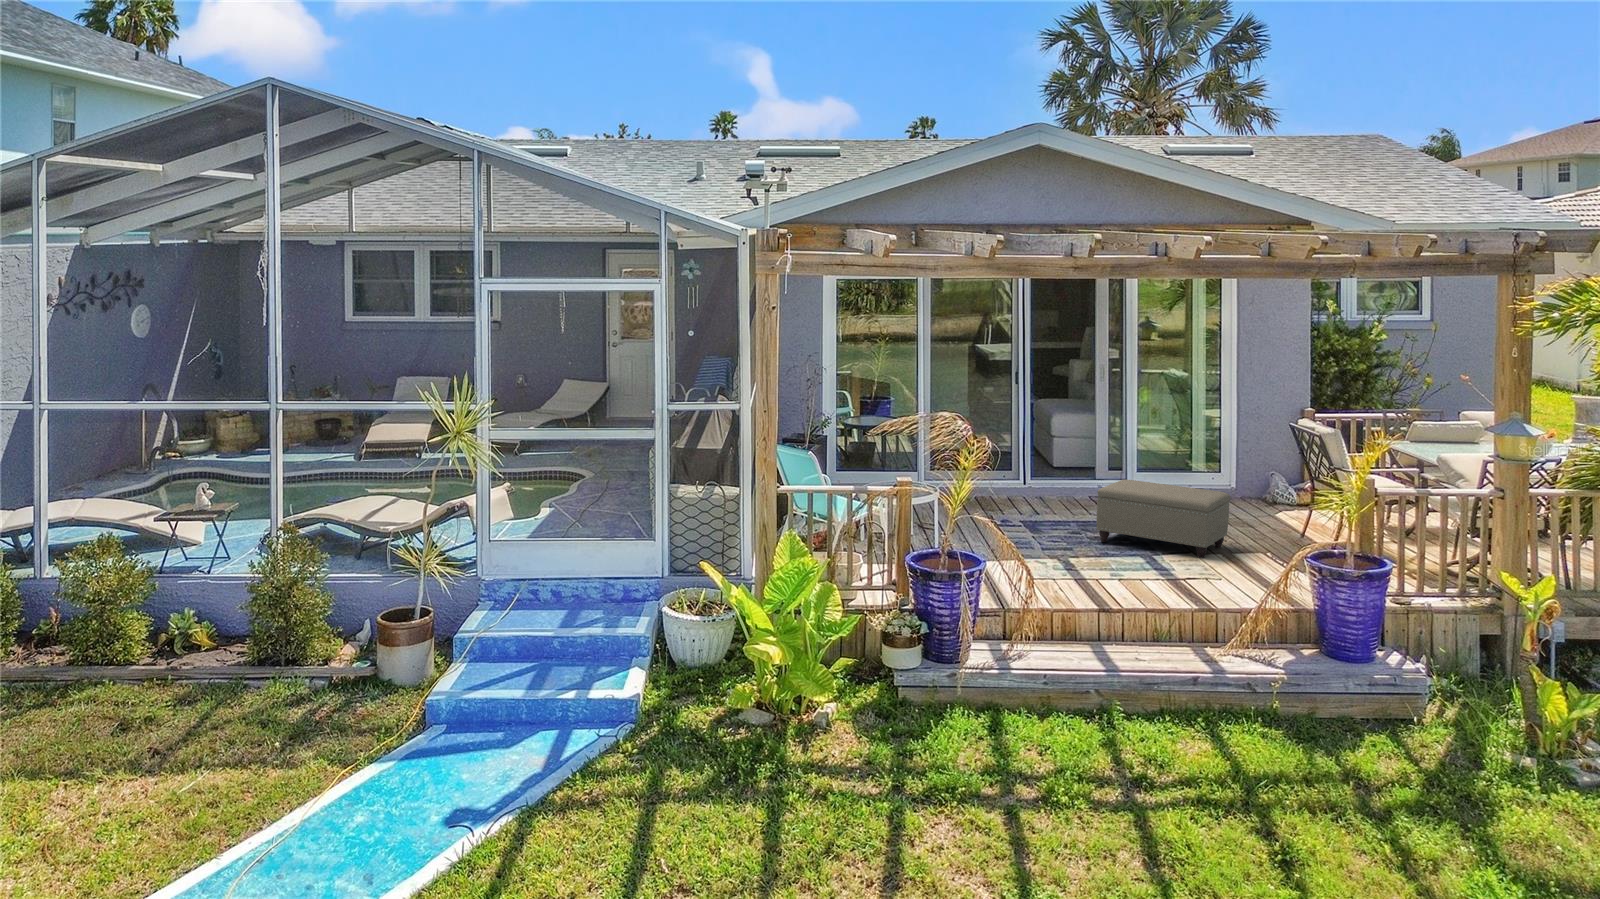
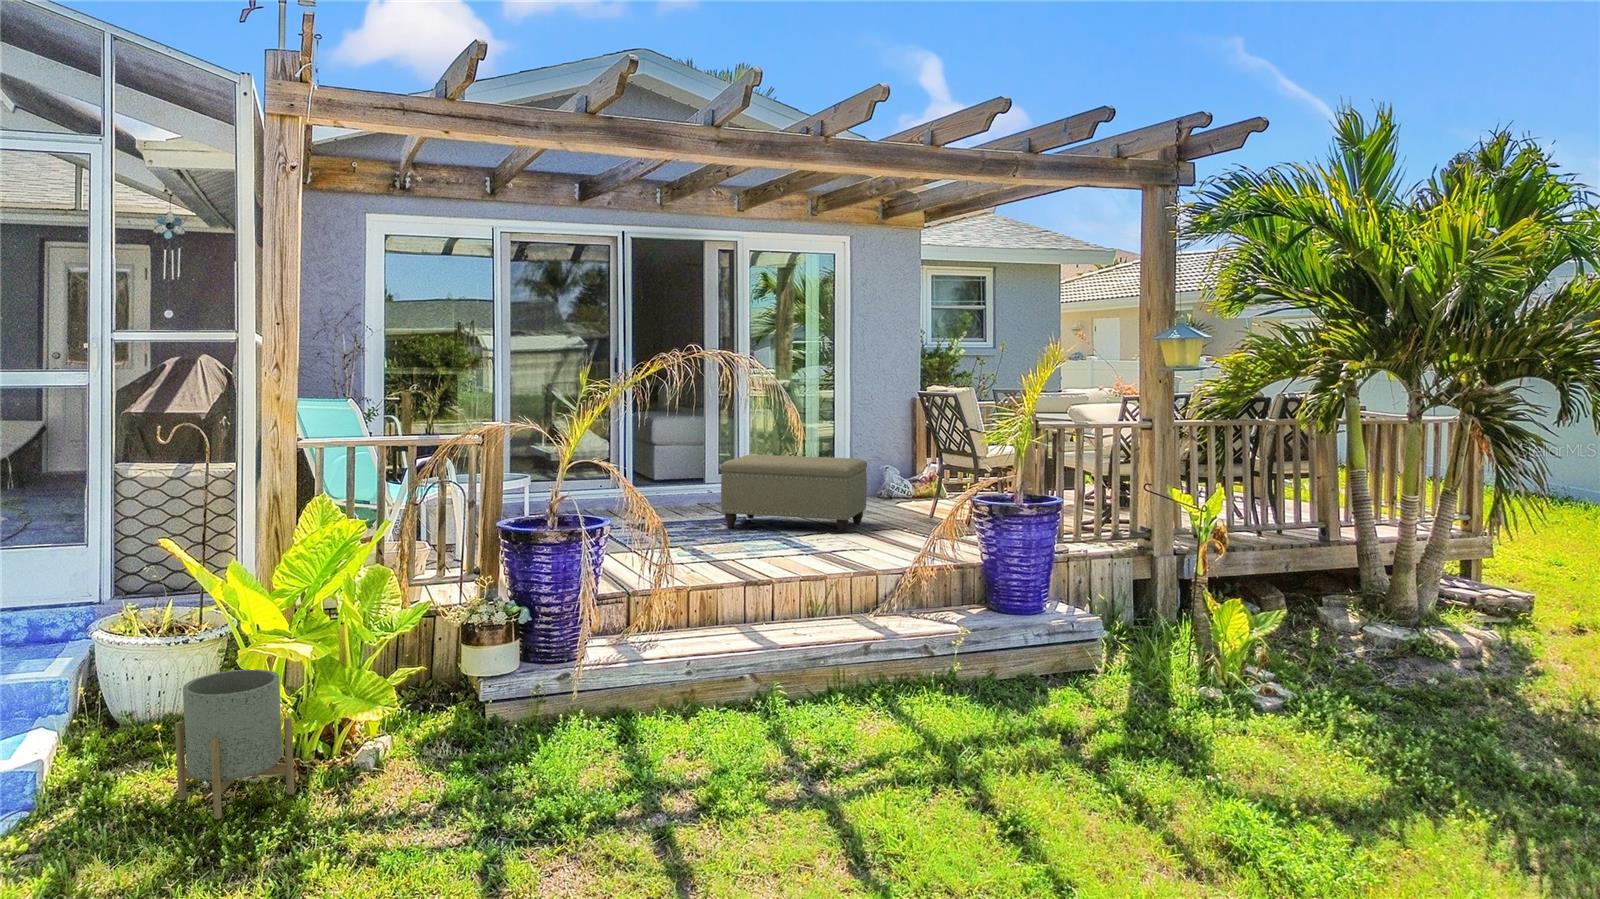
planter: none [710,653,777,749] -> present [175,669,294,819]

